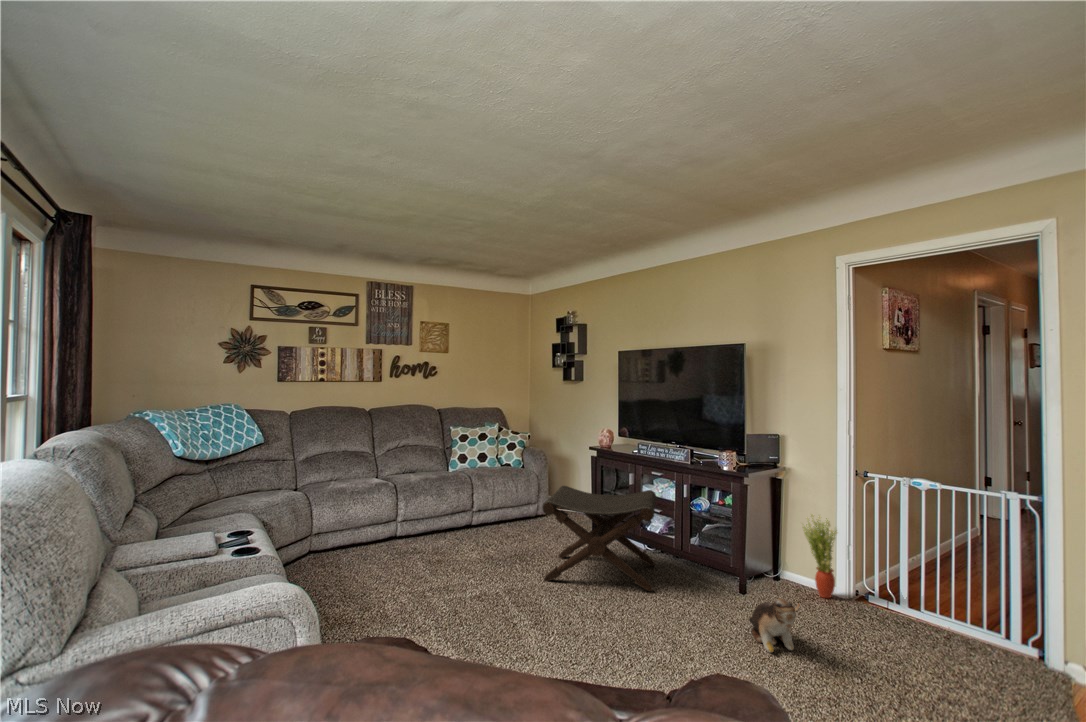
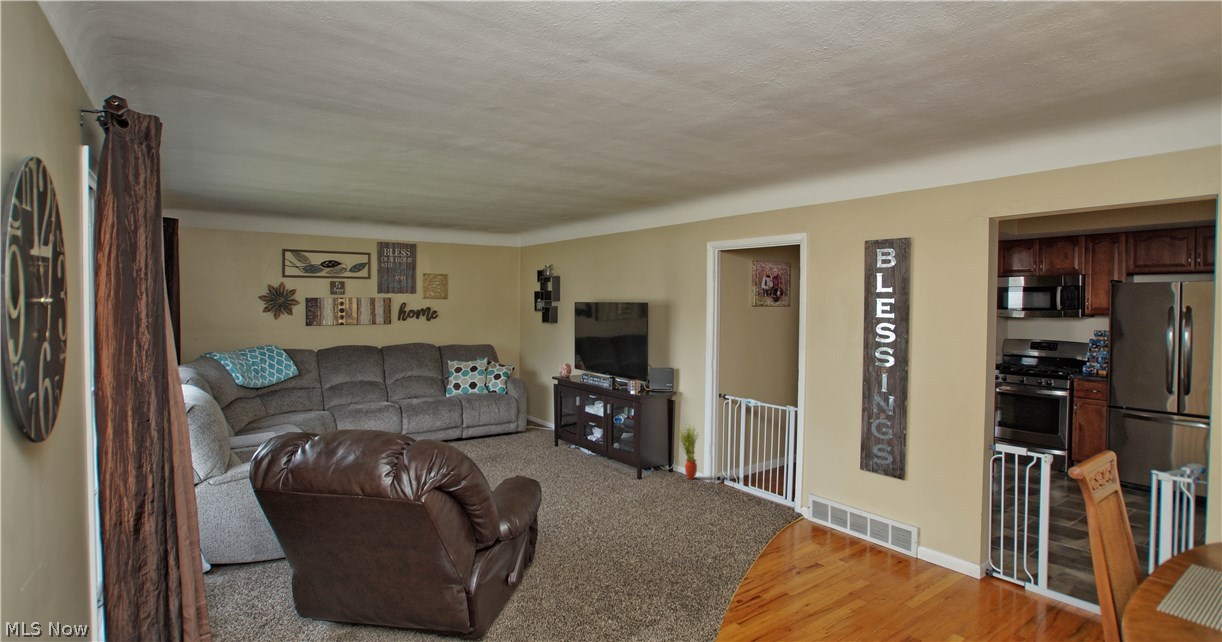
footstool: present [542,486,656,591] -> none [501,406,589,476]
plush toy: present [749,598,800,653] -> none [621,471,641,504]

